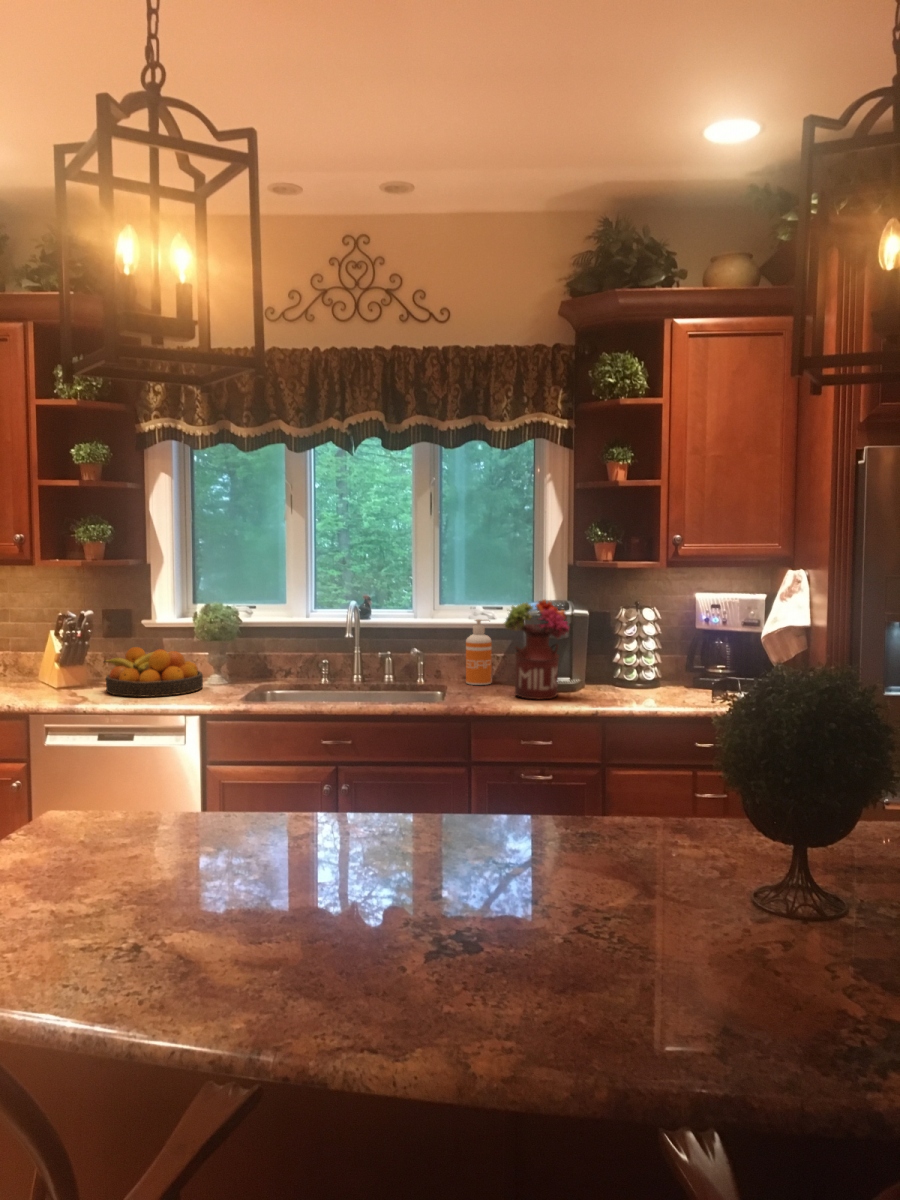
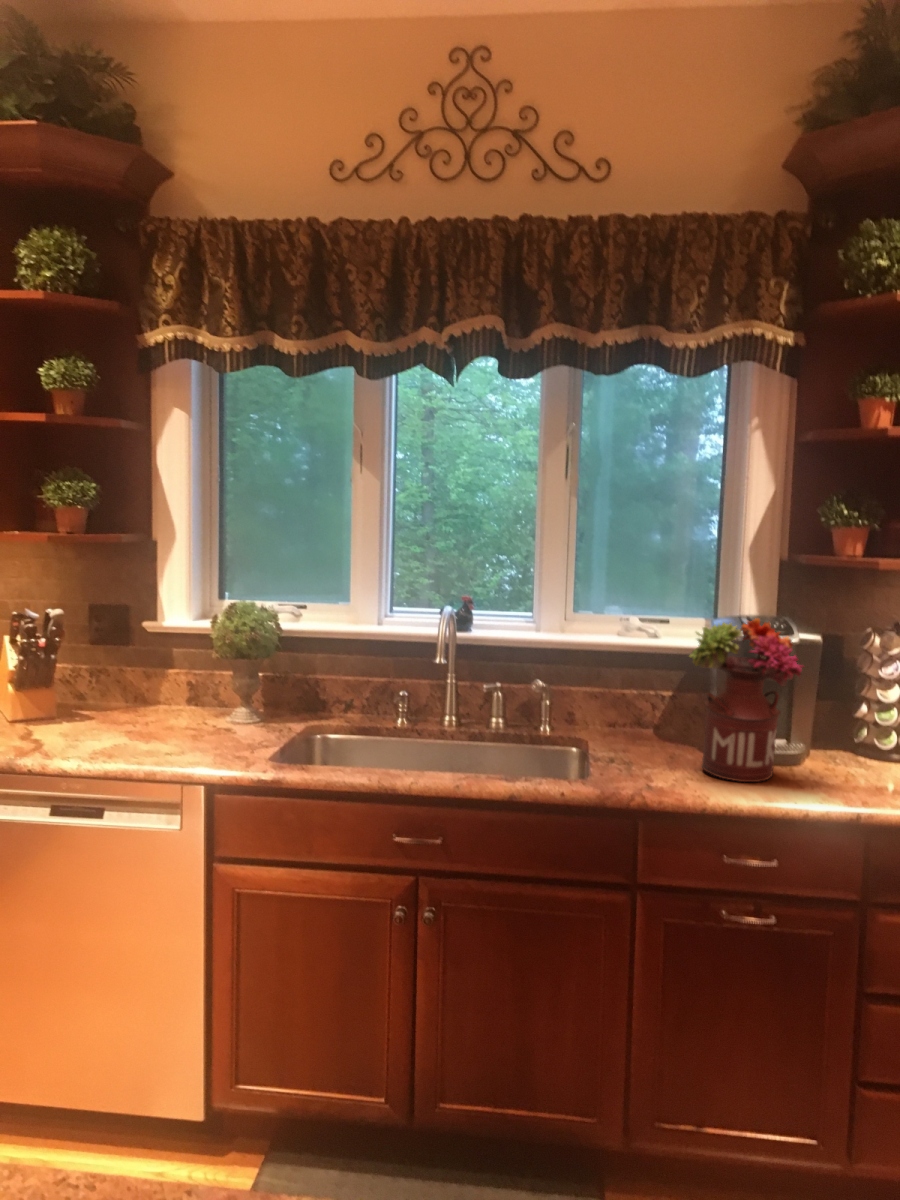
soap dispenser: present [466,619,492,685] -> none [616,640,659,742]
fruit bowl: present [104,647,203,697] -> none [74,665,221,746]

